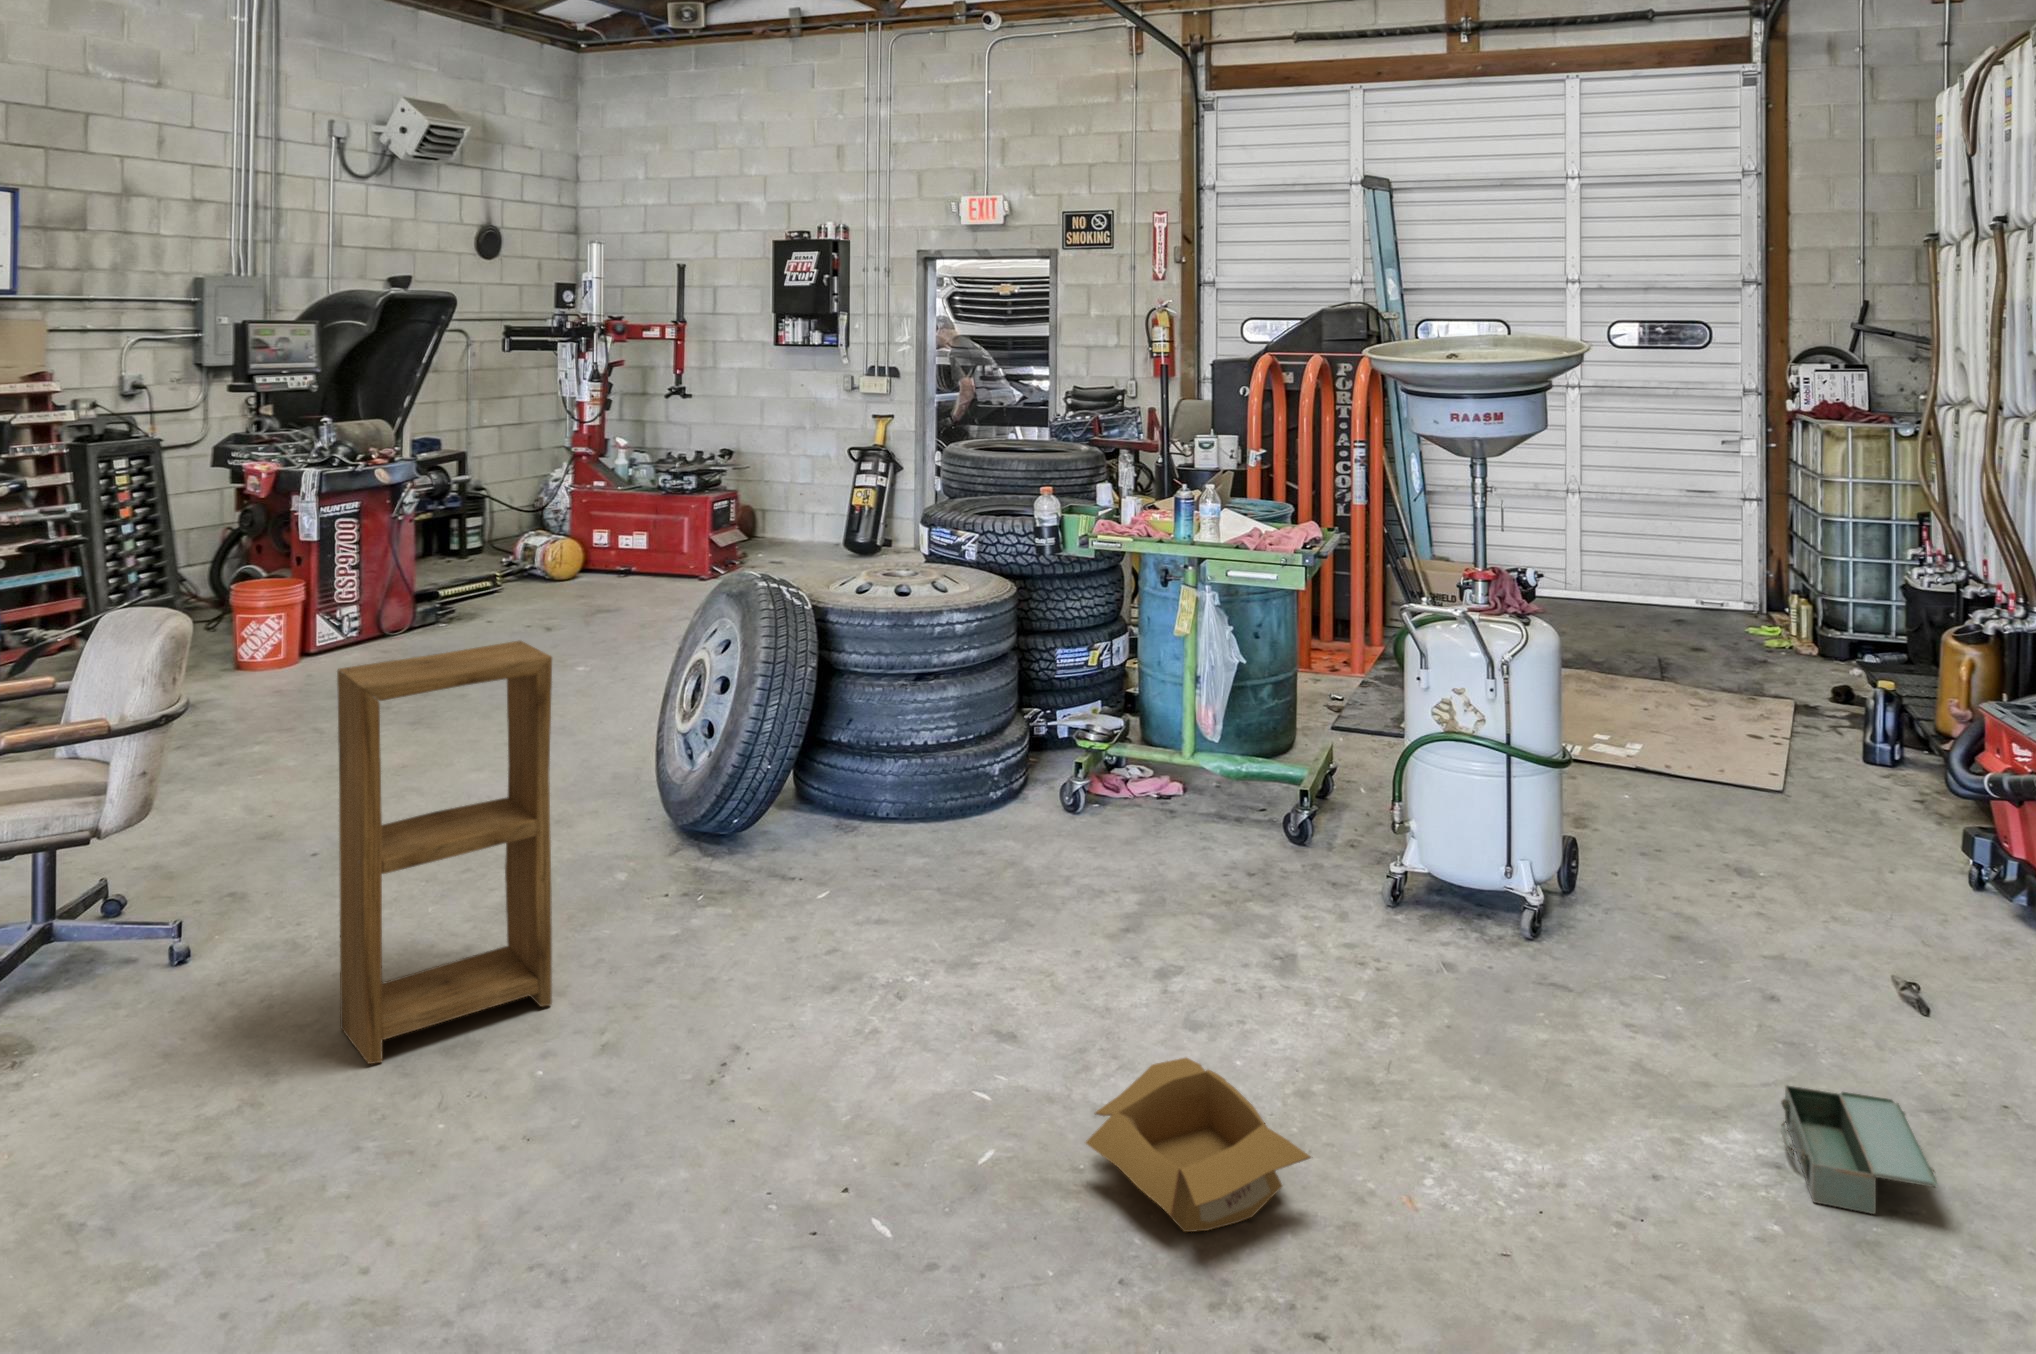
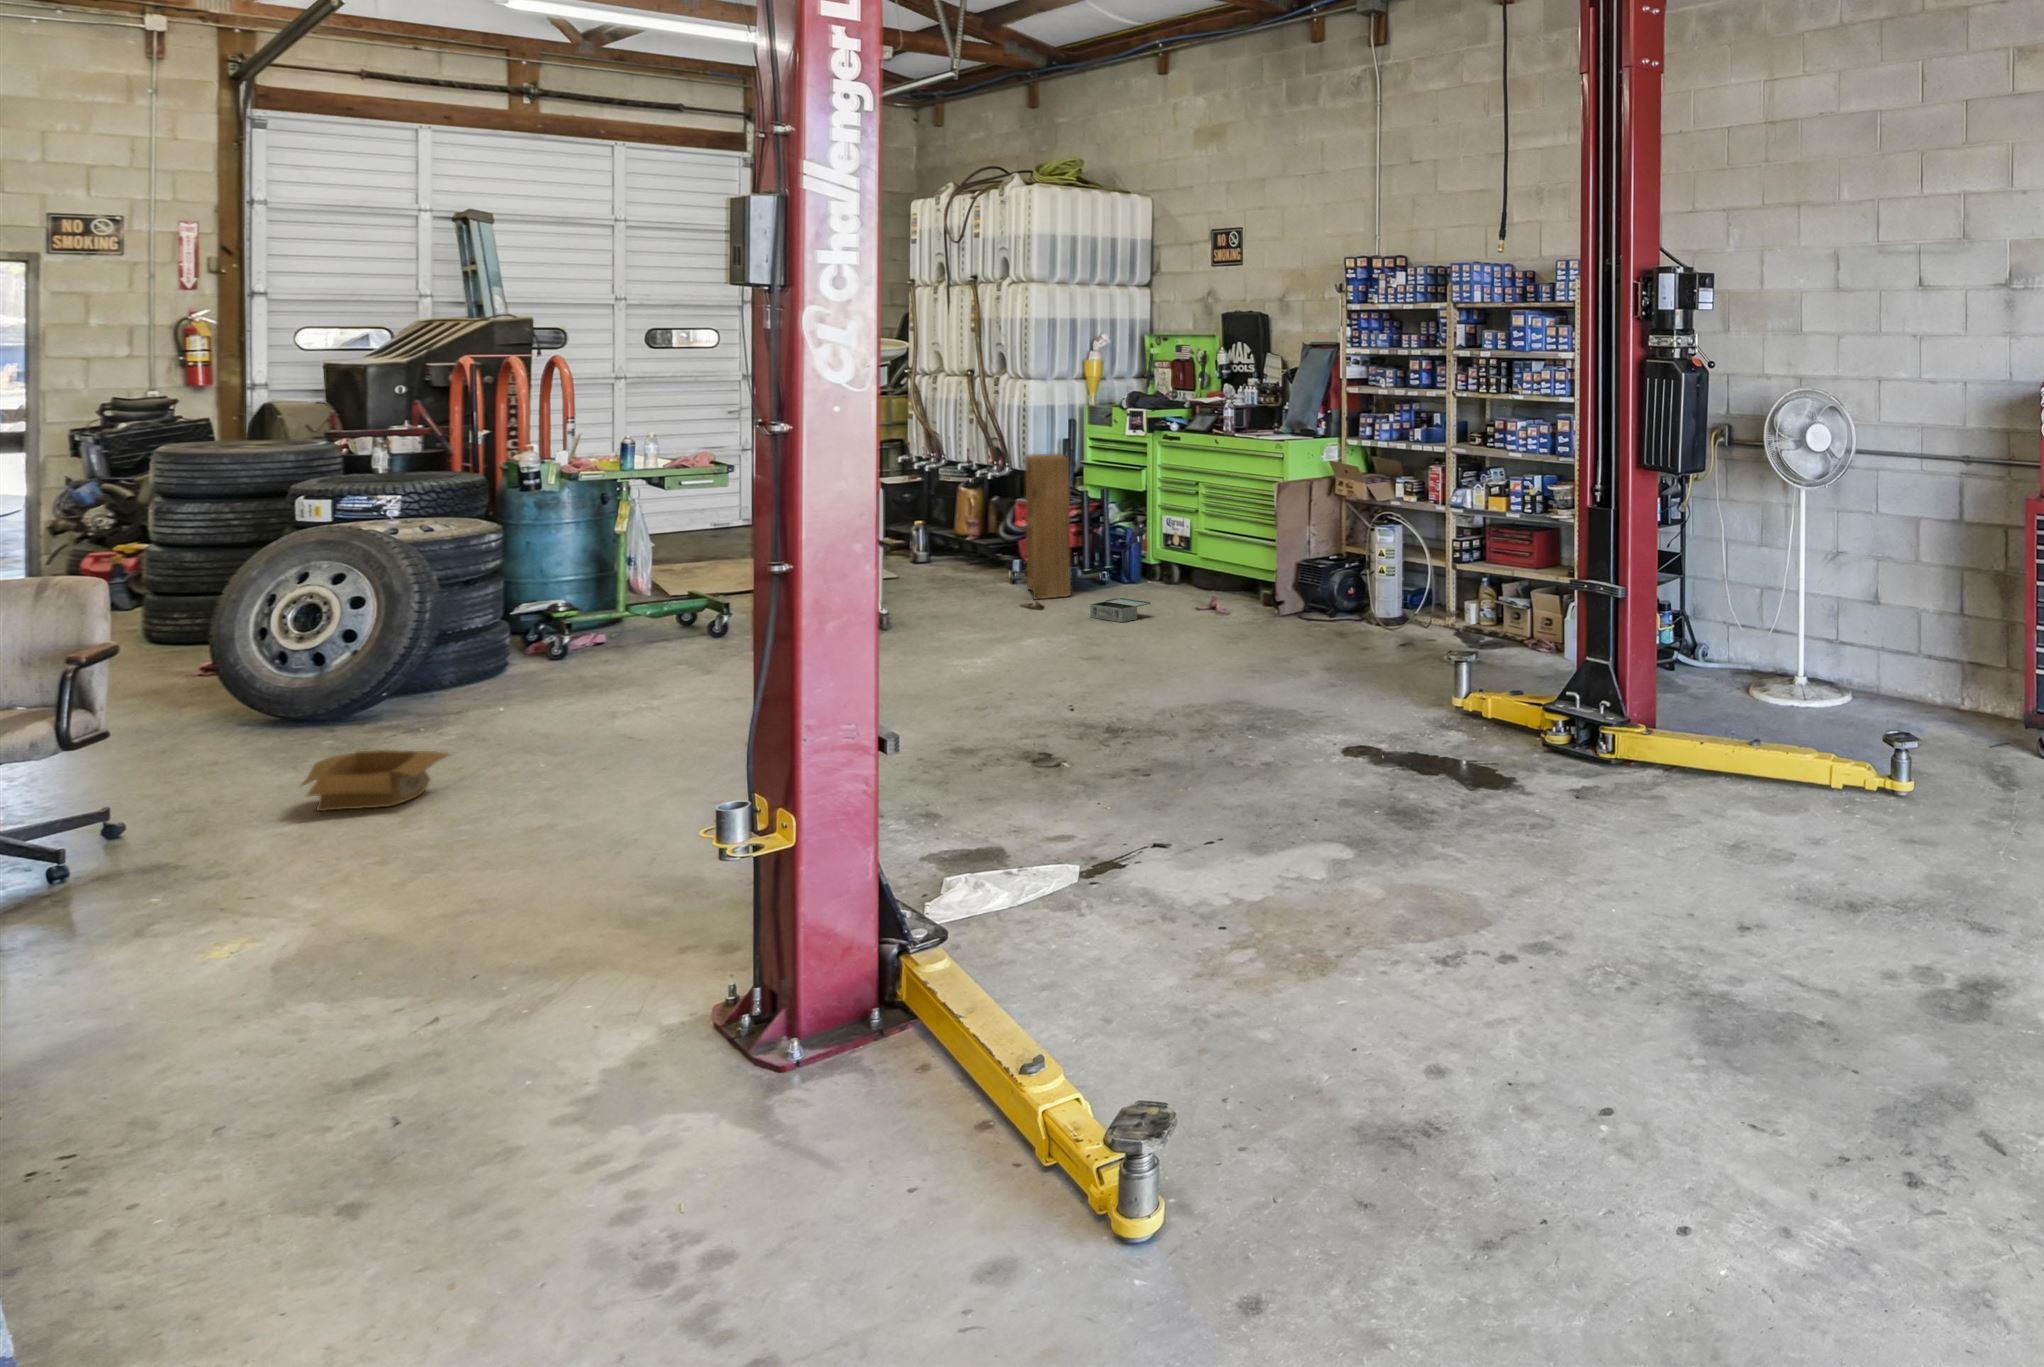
shelving unit: present [337,641,552,1064] -> present [1025,453,1071,599]
cardboard box: present [1086,1058,1311,1232] -> present [302,750,451,811]

